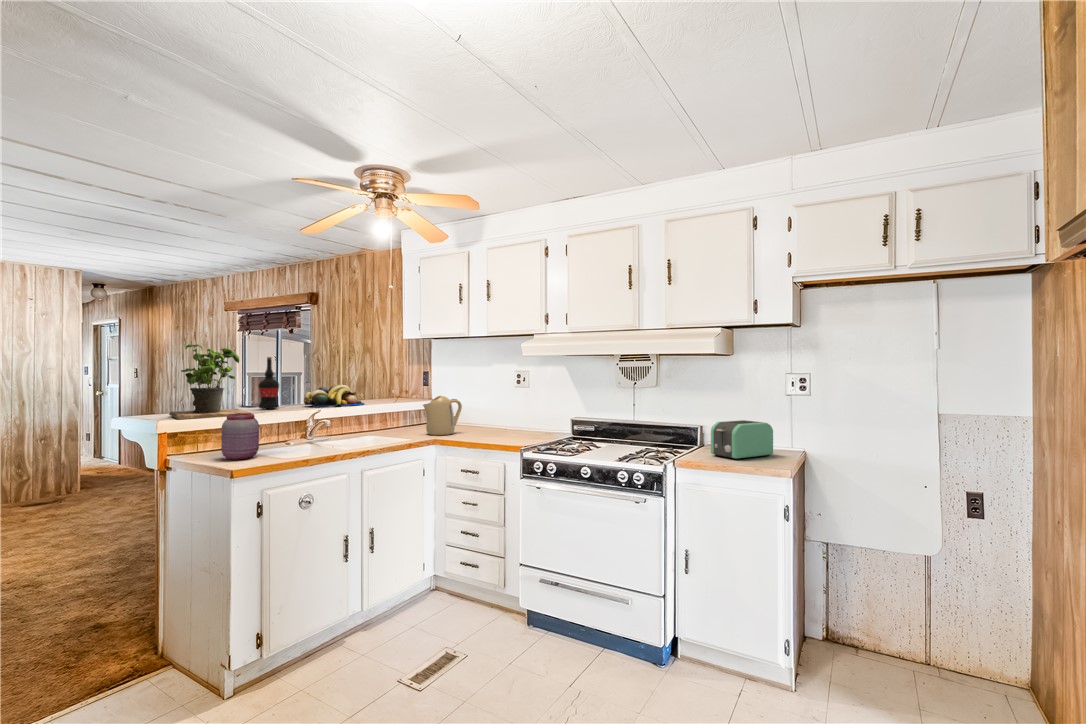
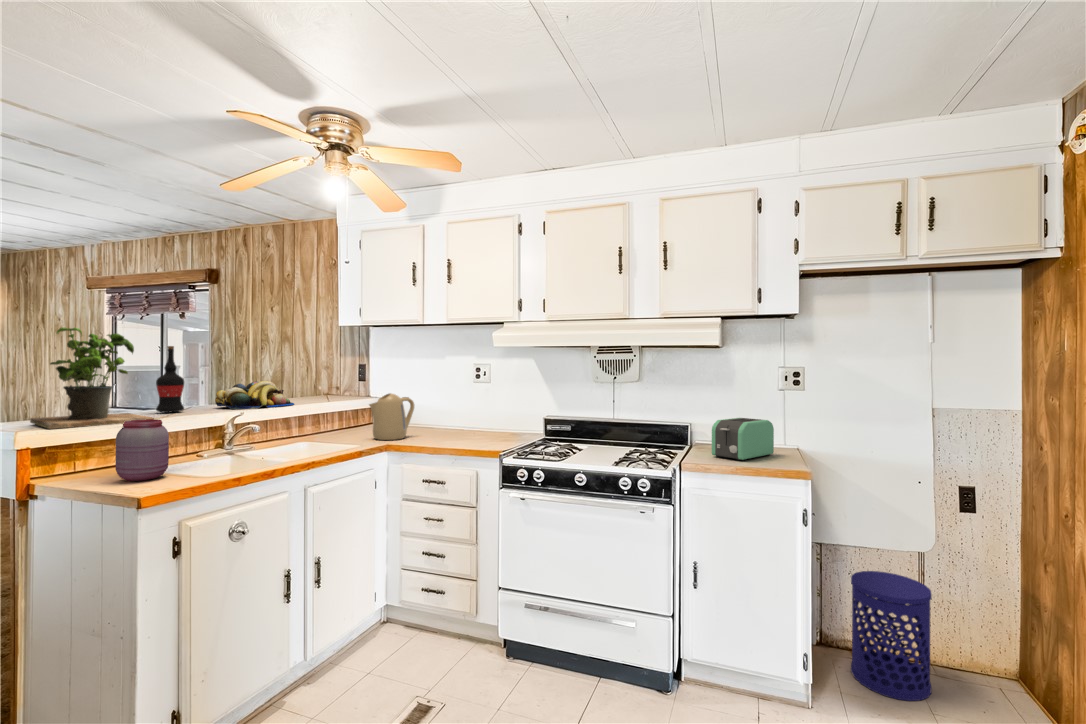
waste bin: none [848,571,928,698] -> present [851,571,932,701]

